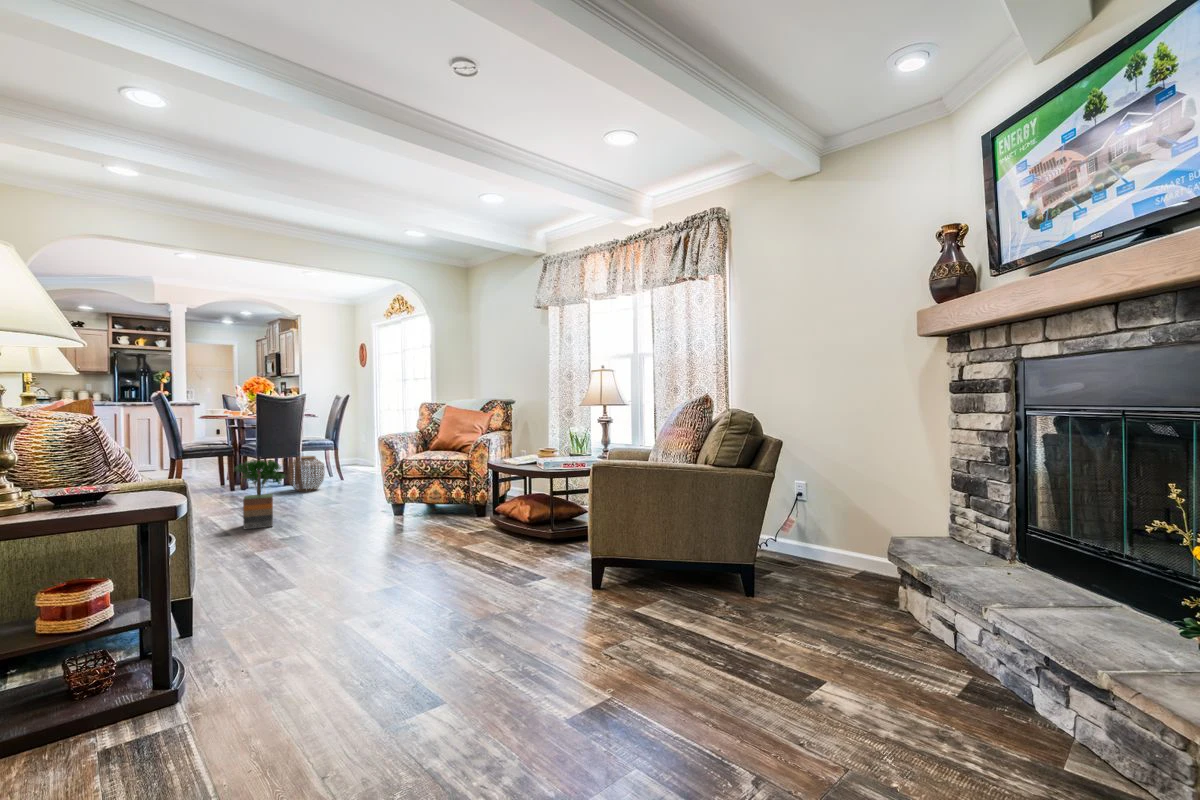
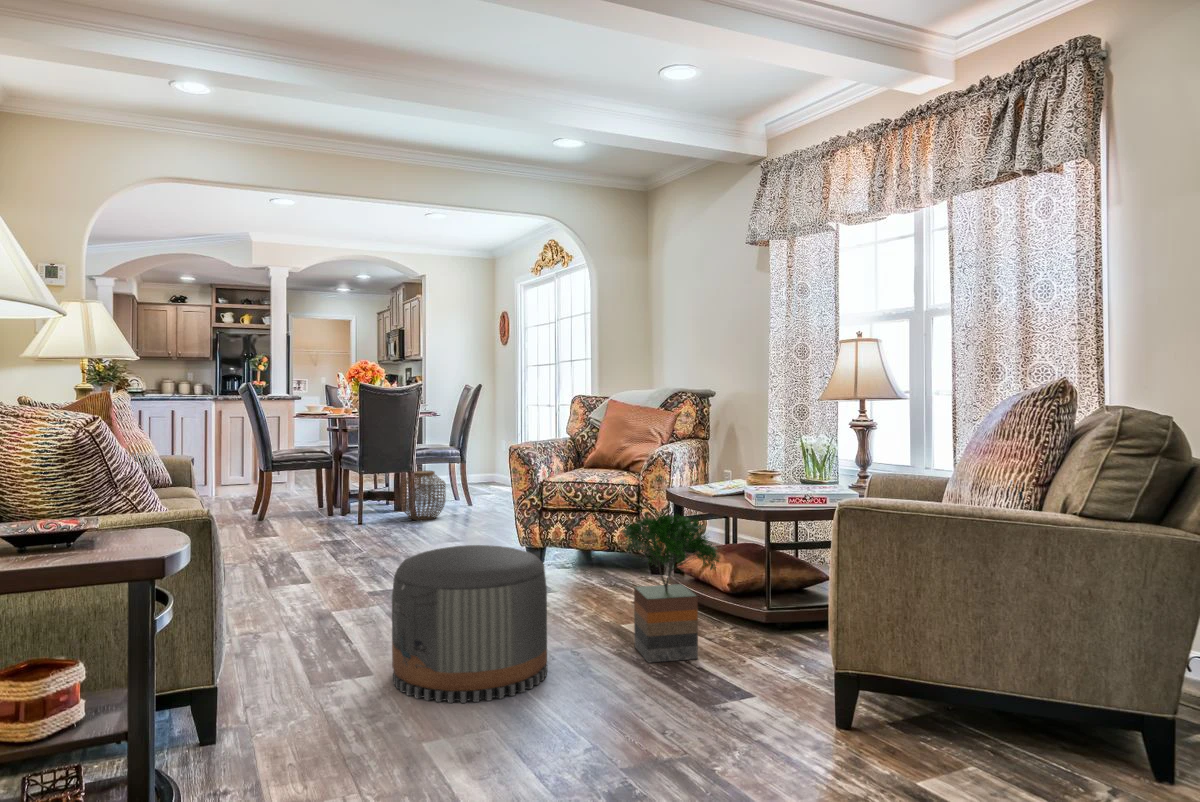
potted tree: present [236,460,285,529] -> present [622,515,719,663]
pouf: none [310,500,418,600] -> present [392,545,547,703]

